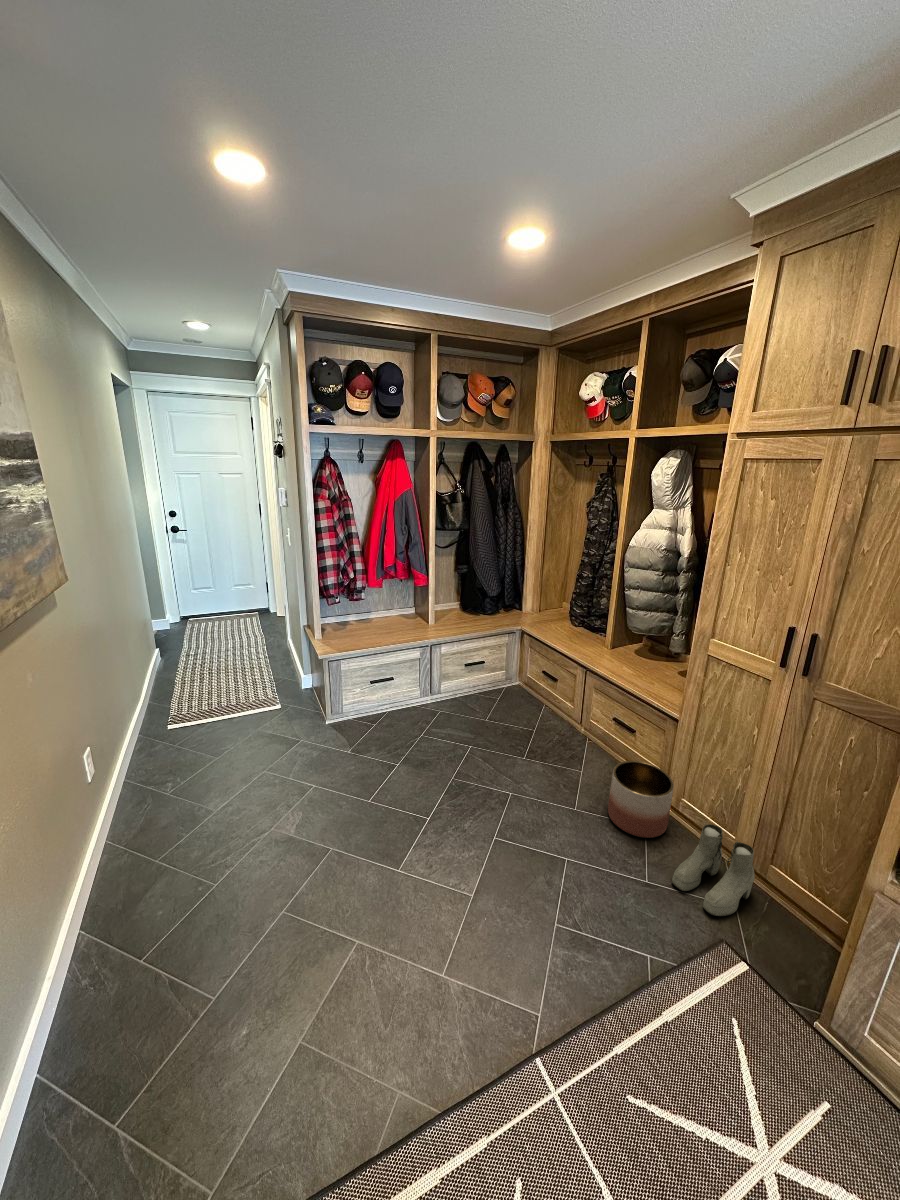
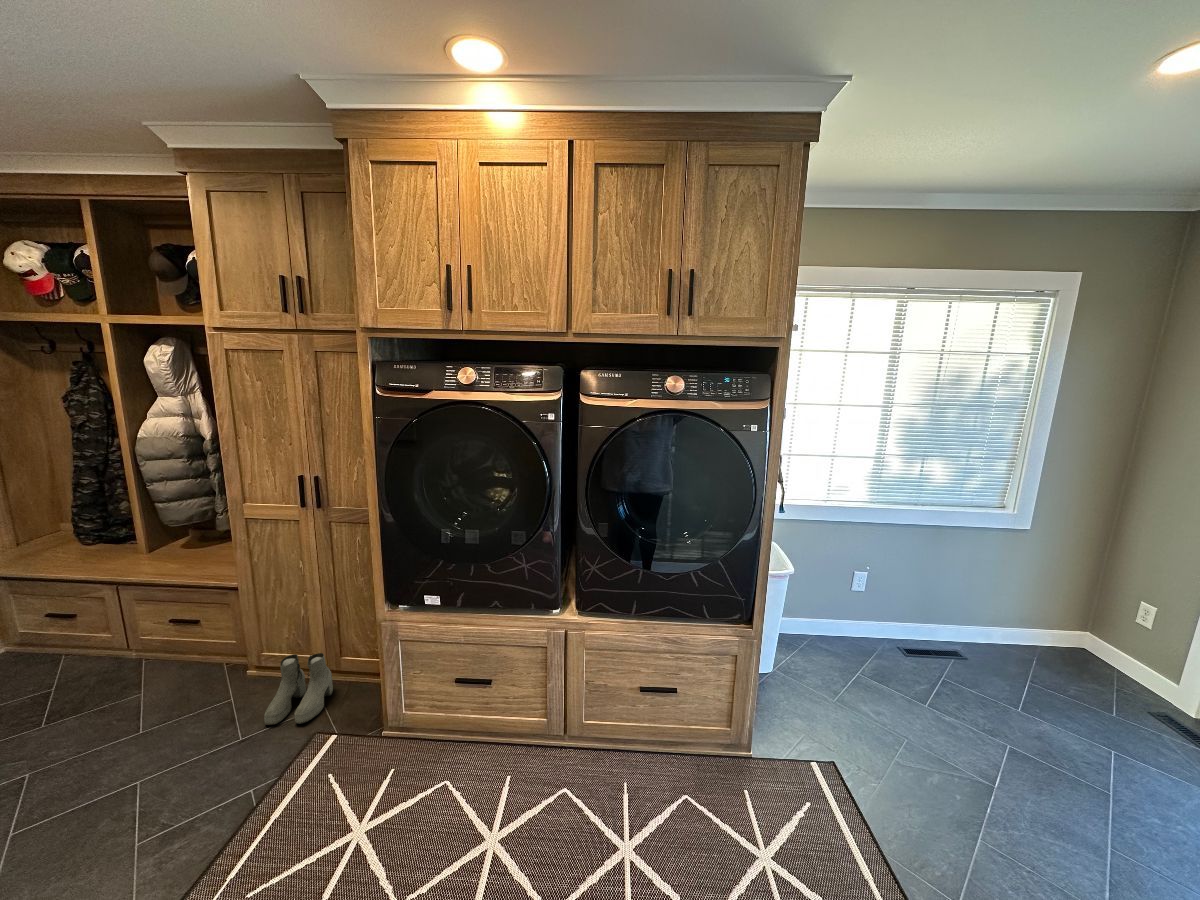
planter: present [608,761,674,838] -> none [178,640,254,717]

